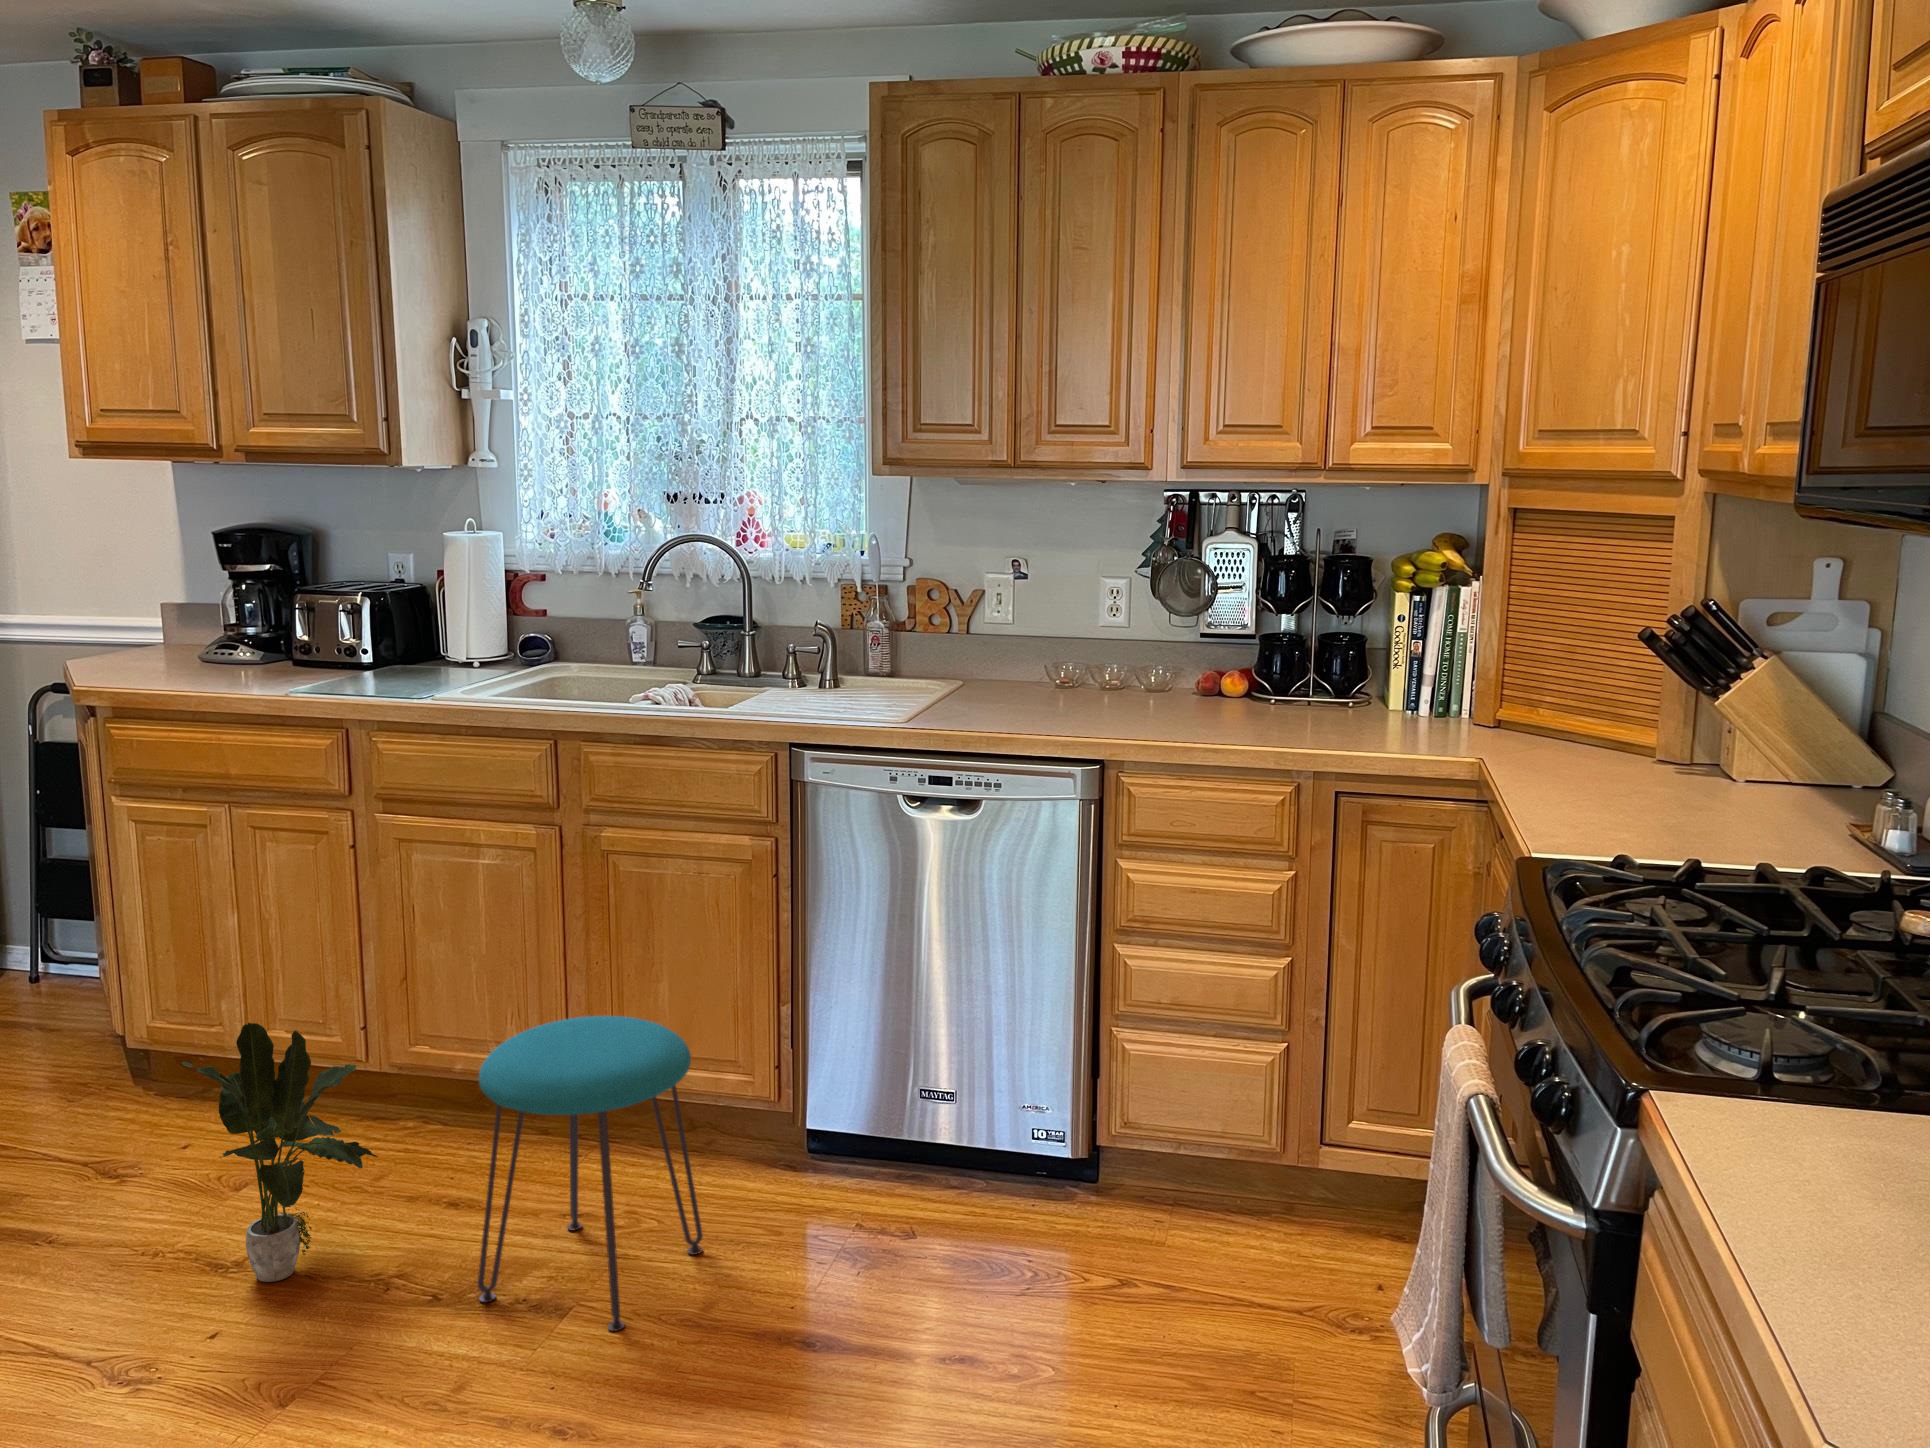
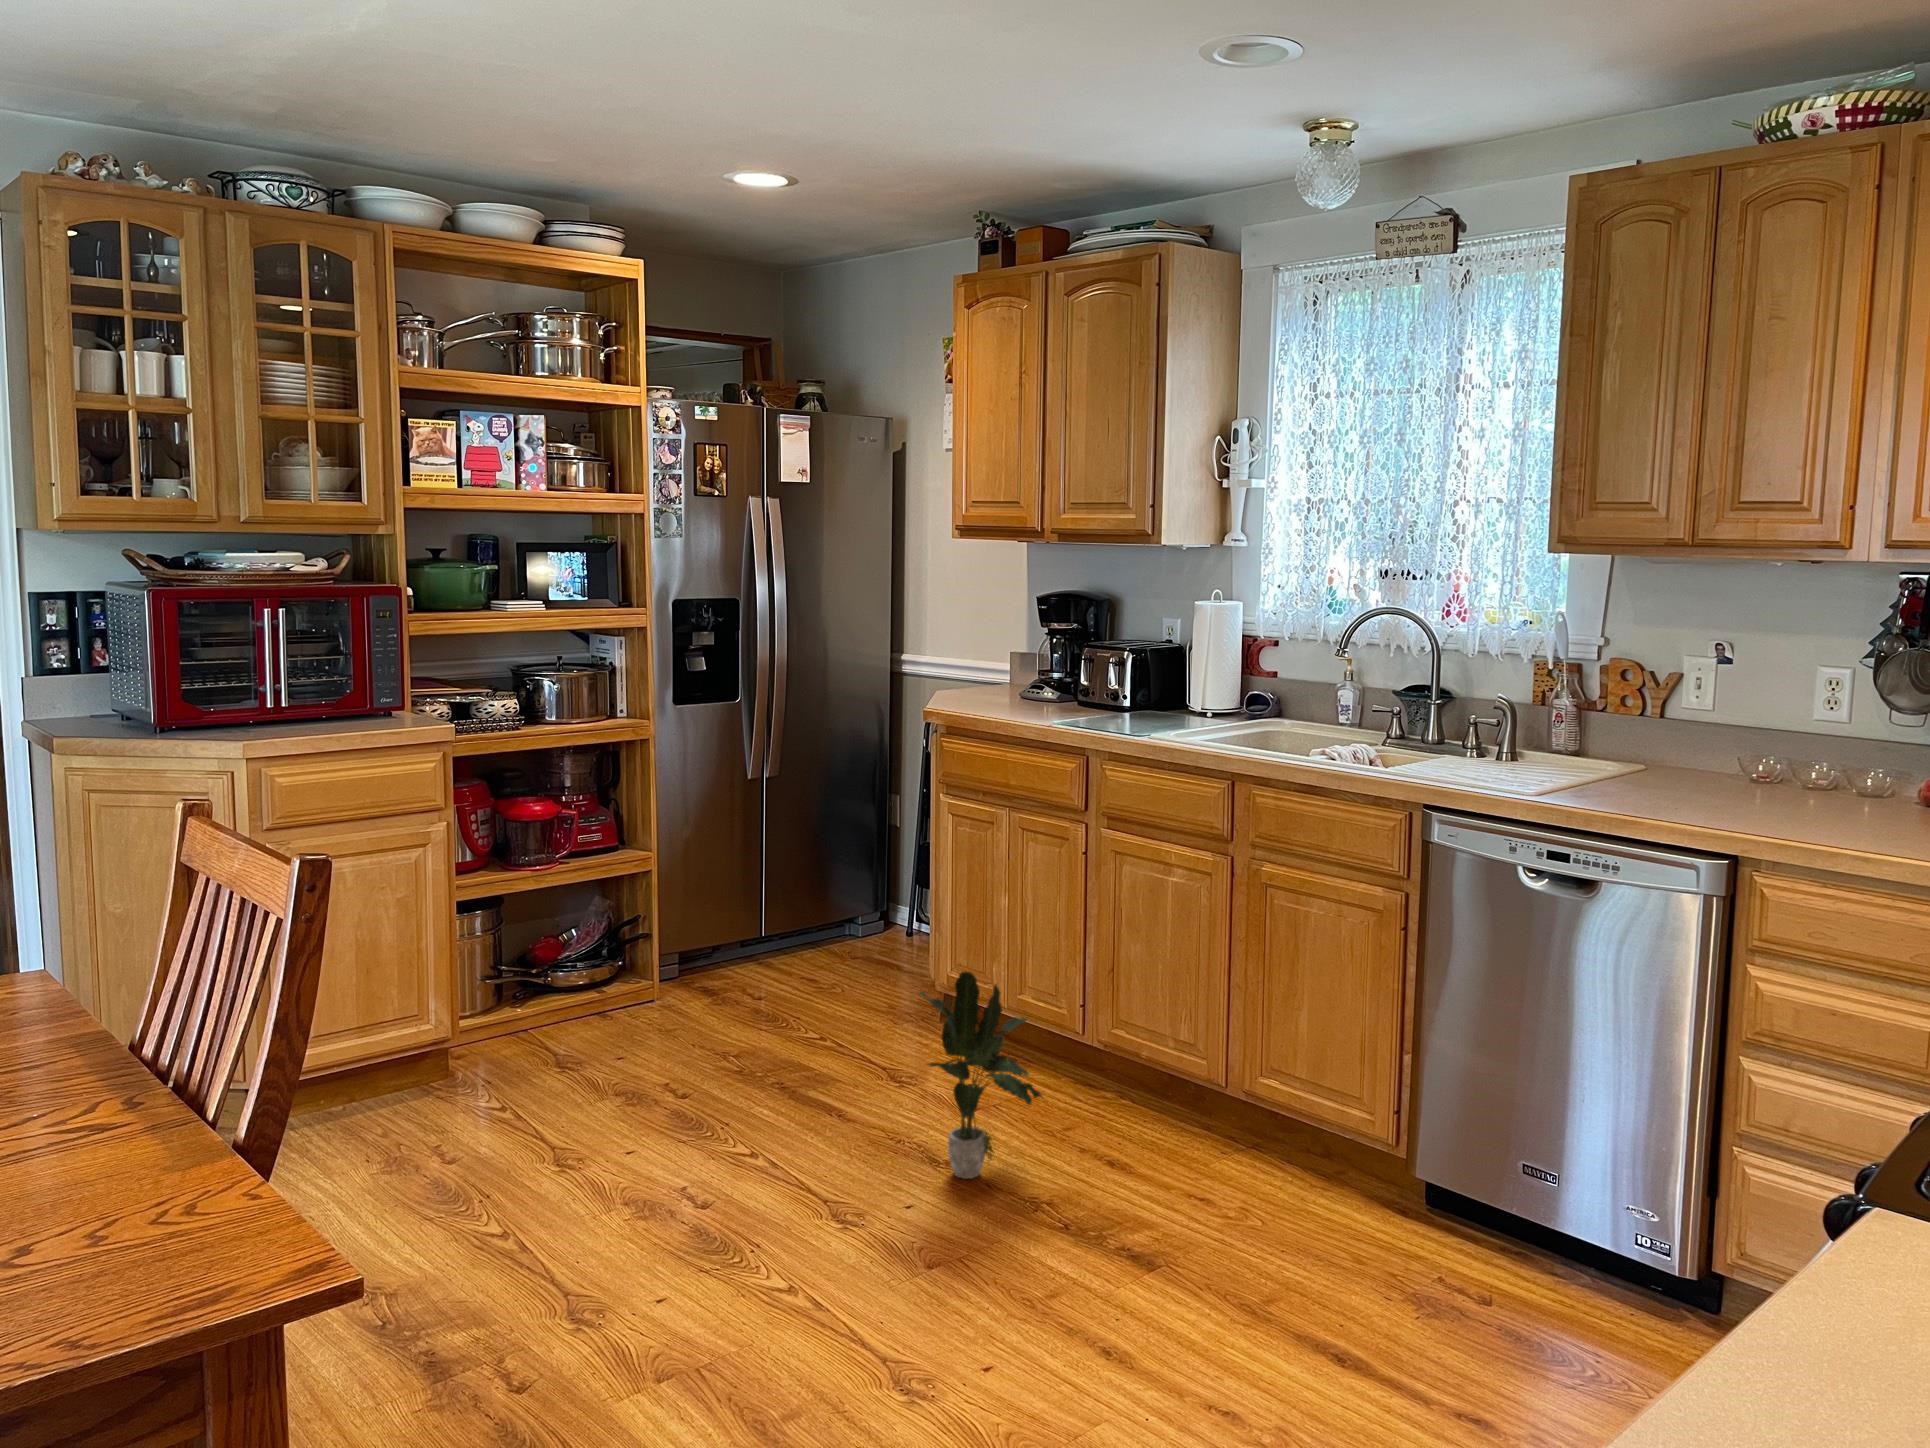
stool: present [478,1016,703,1331] -> none [1094,1018,1288,1294]

